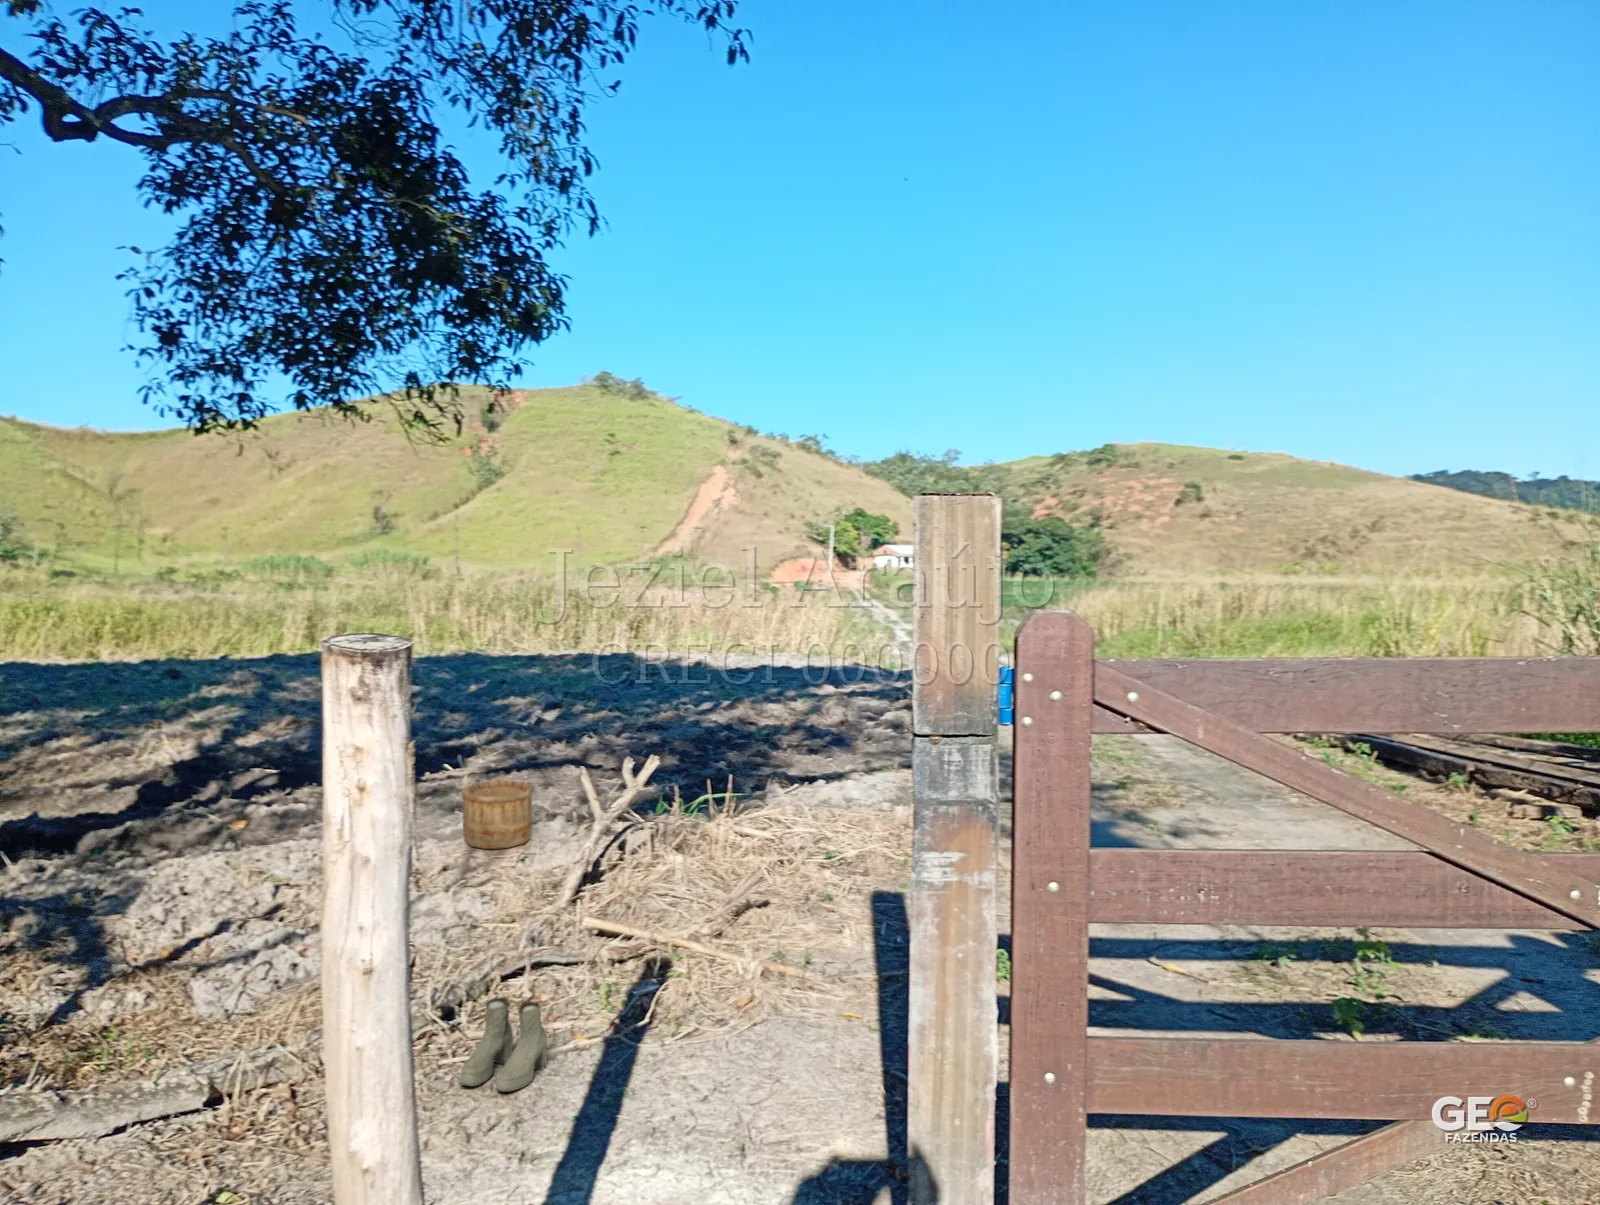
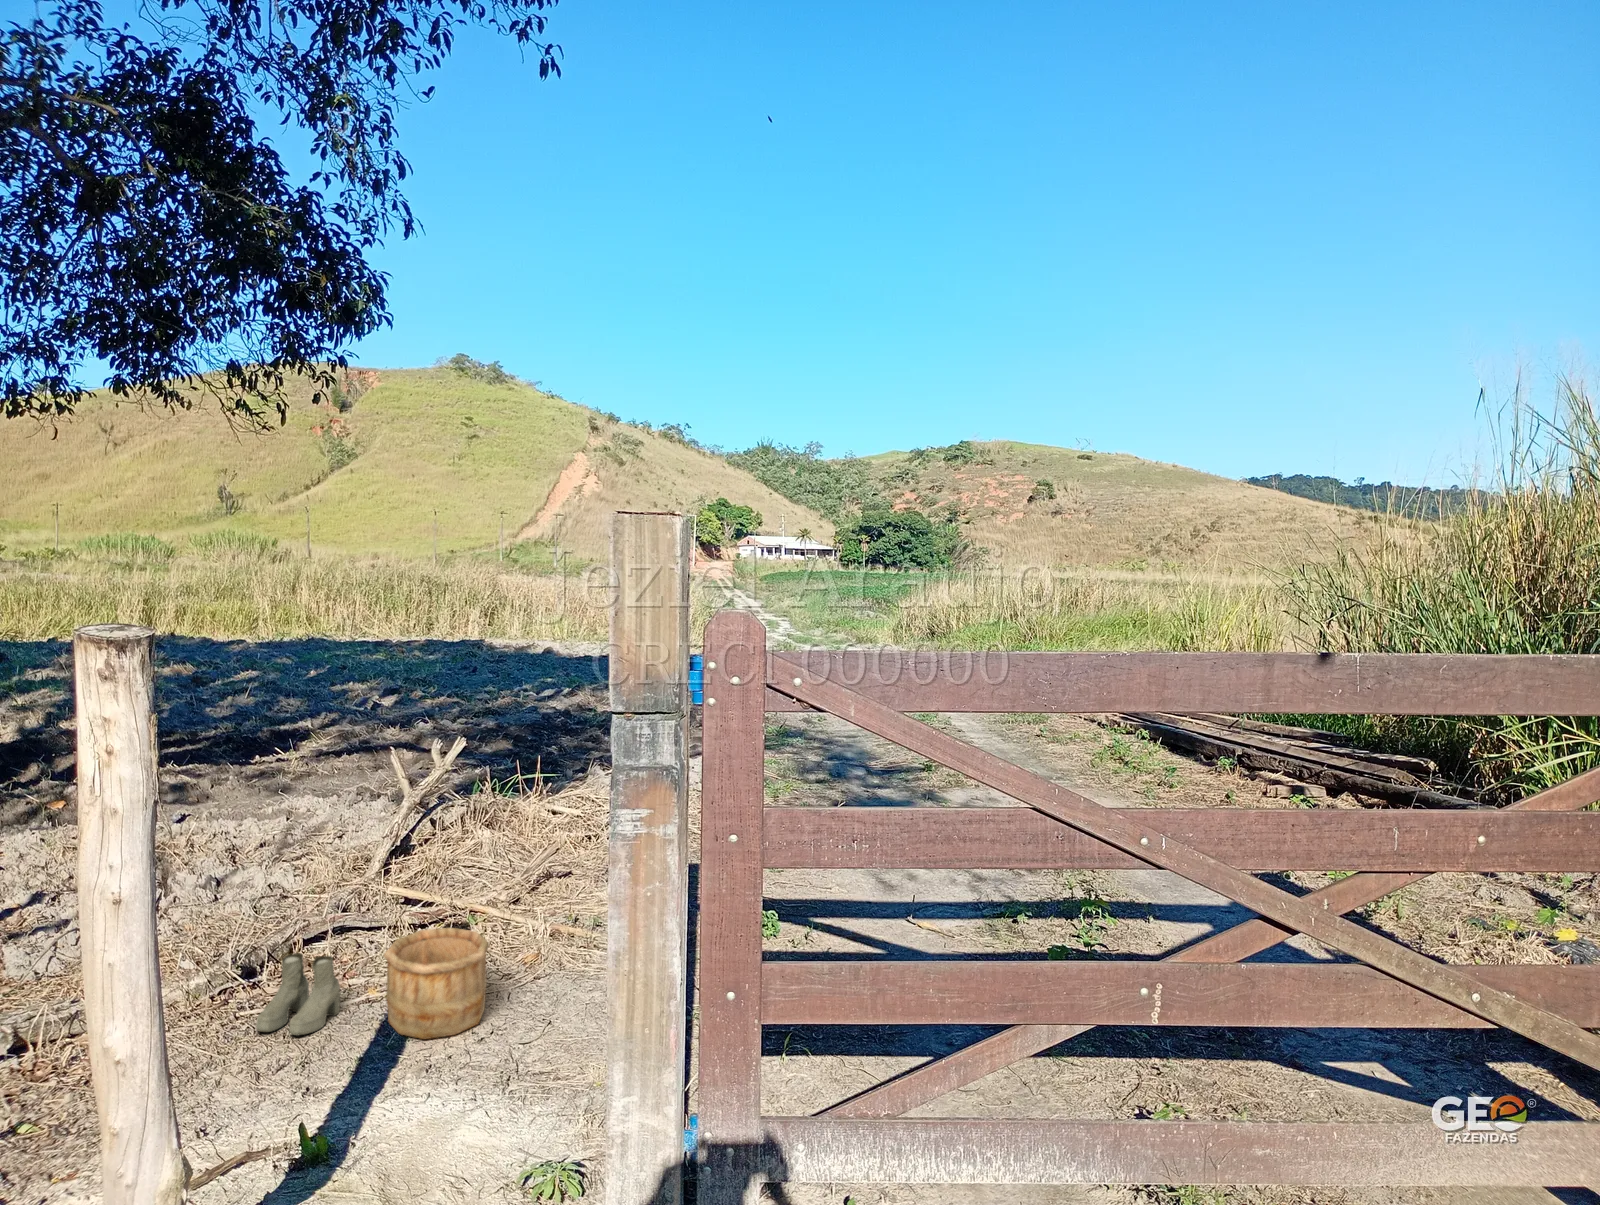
wooden bucket: present [461,780,534,849] -> present [384,928,489,1039]

